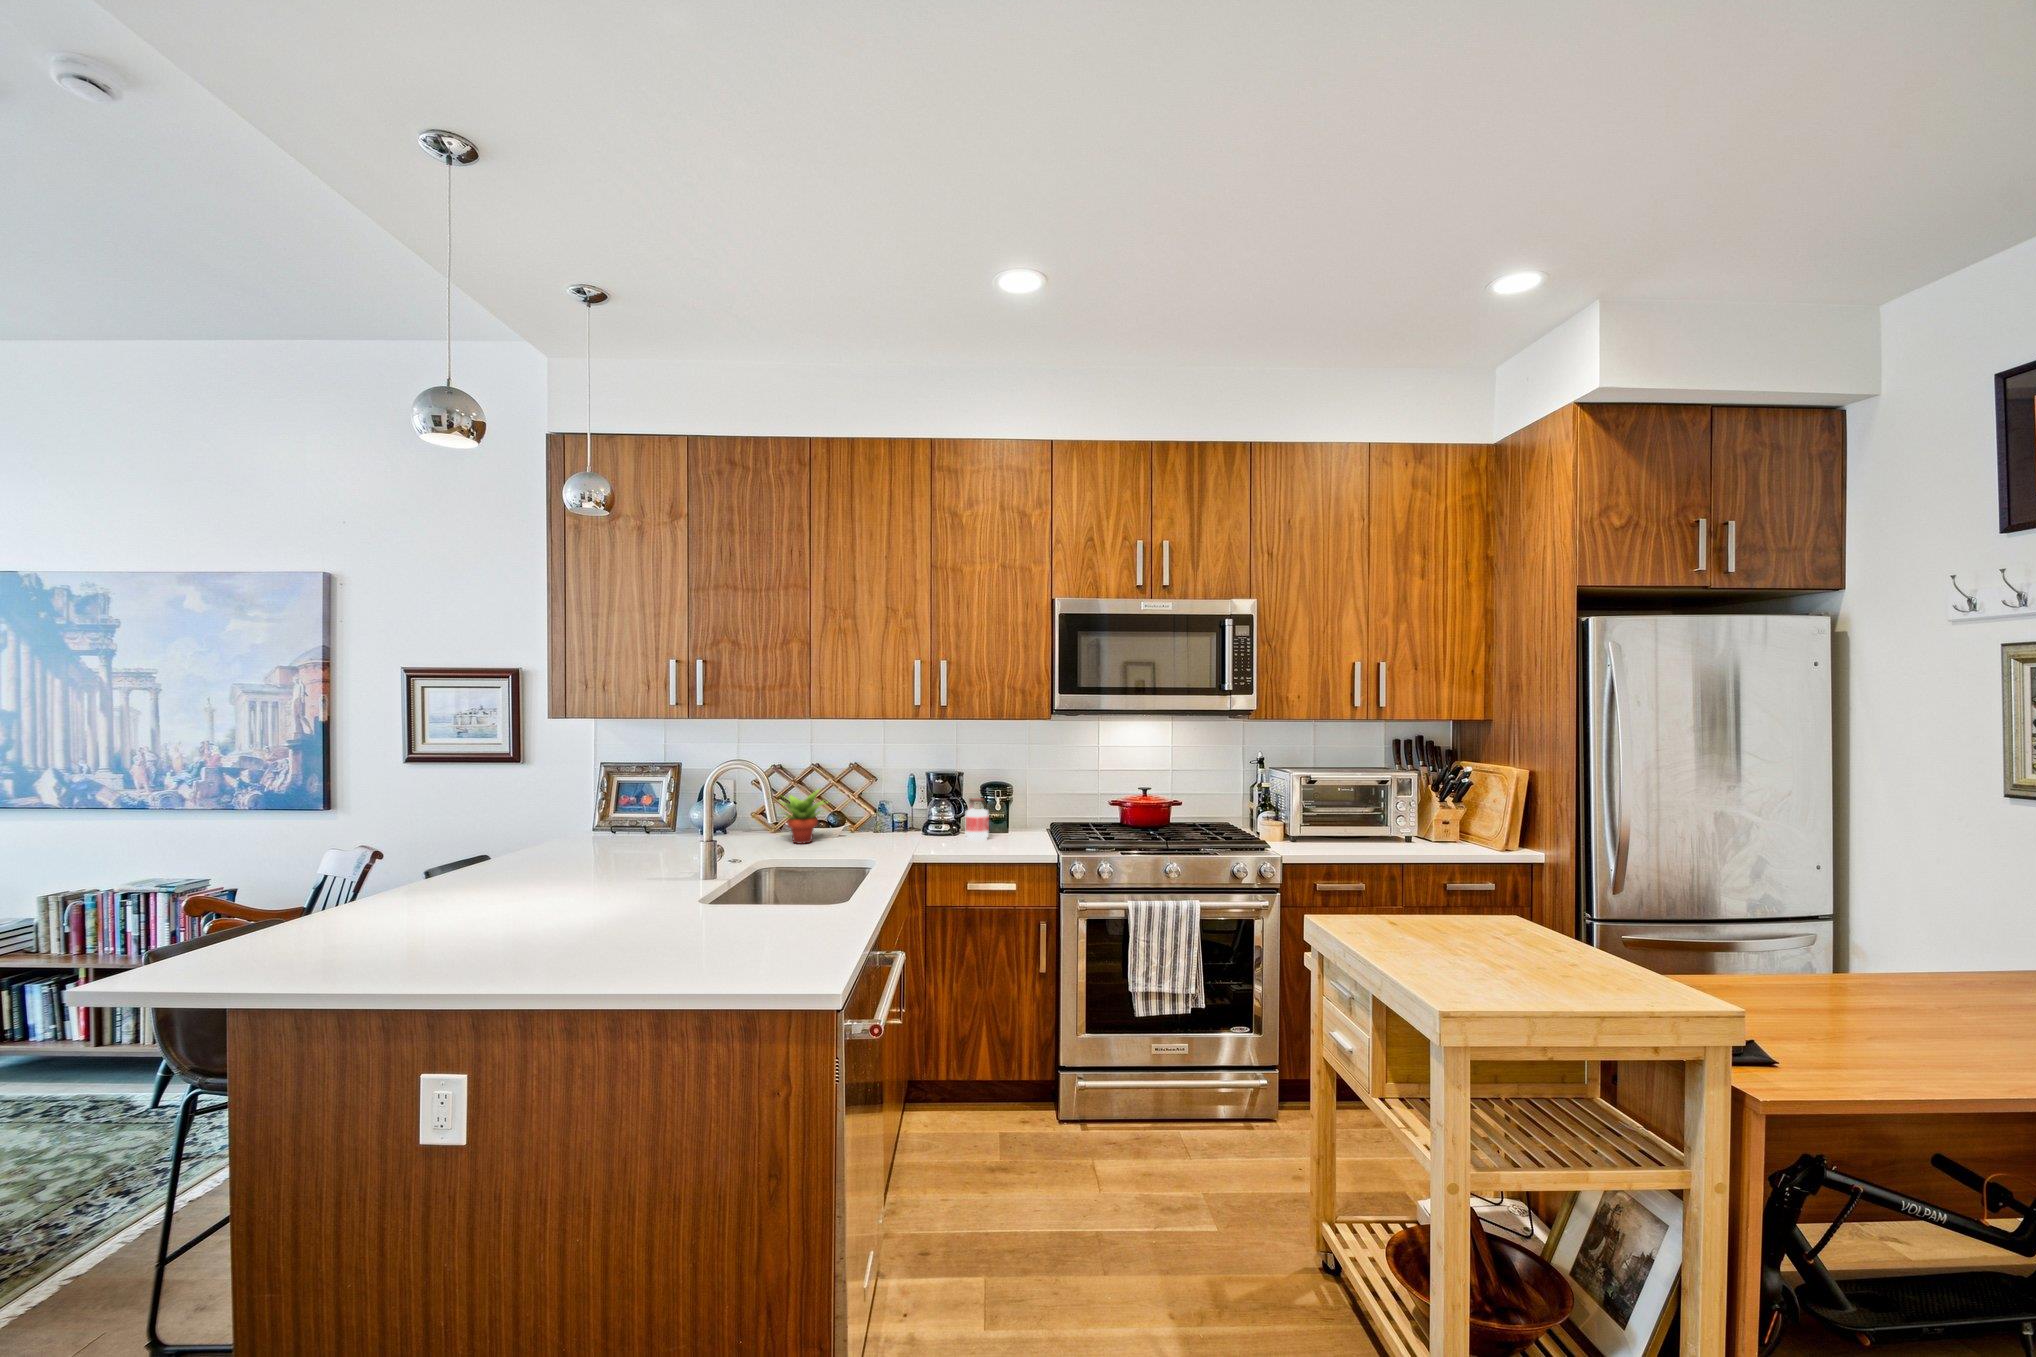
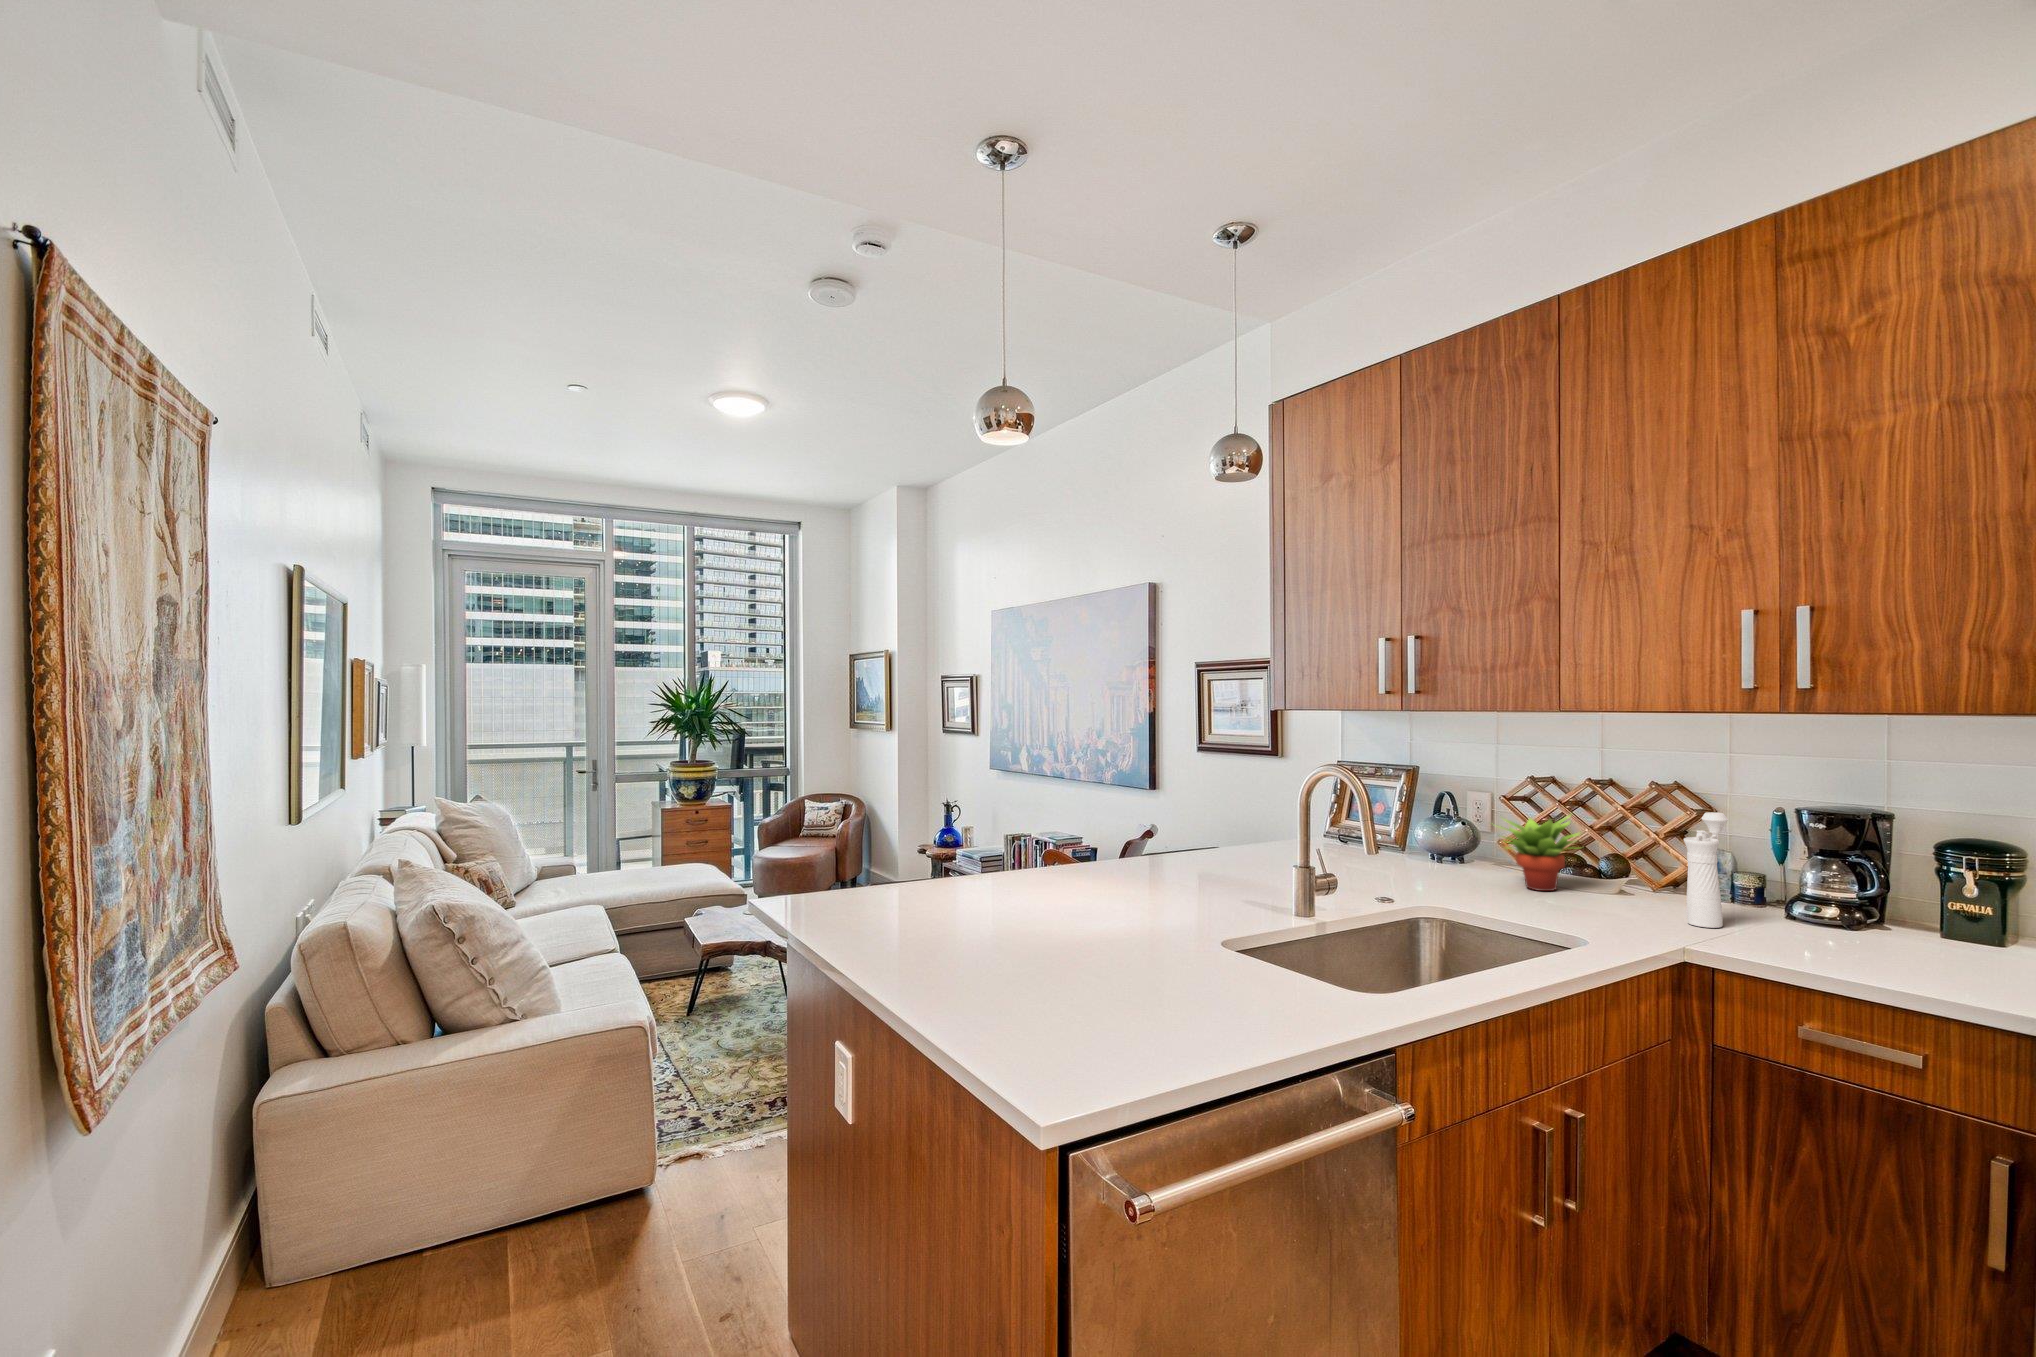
pepper mill: none [898,779,915,847] -> present [1684,812,1728,928]
jar: present [965,798,989,841] -> none [1845,861,1909,947]

